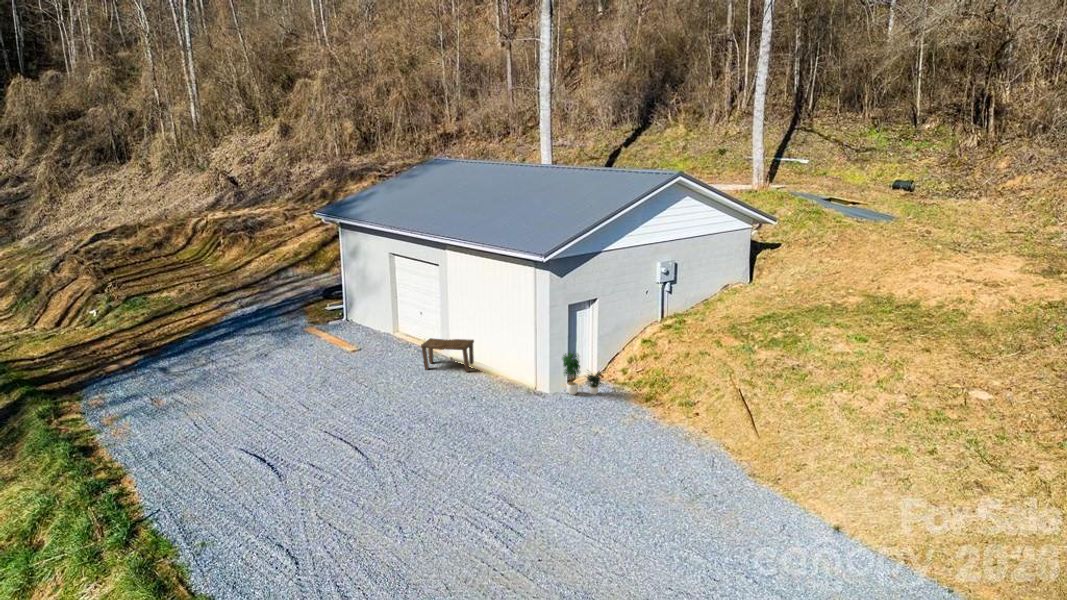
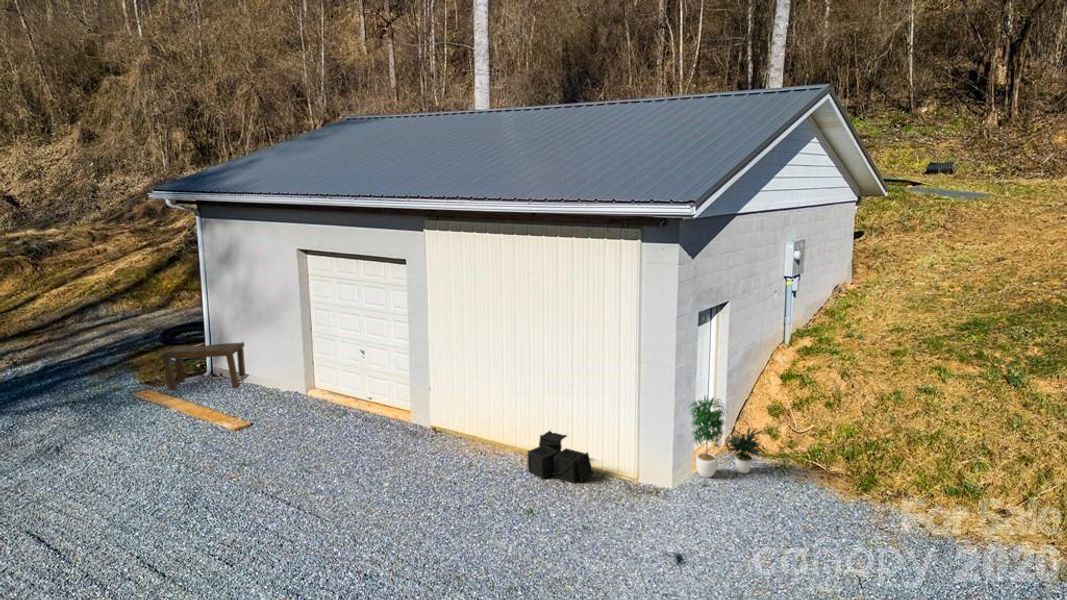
bench: present [421,338,474,372] -> present [162,342,245,391]
storage bin: none [483,364,515,391] -> present [527,431,593,483]

